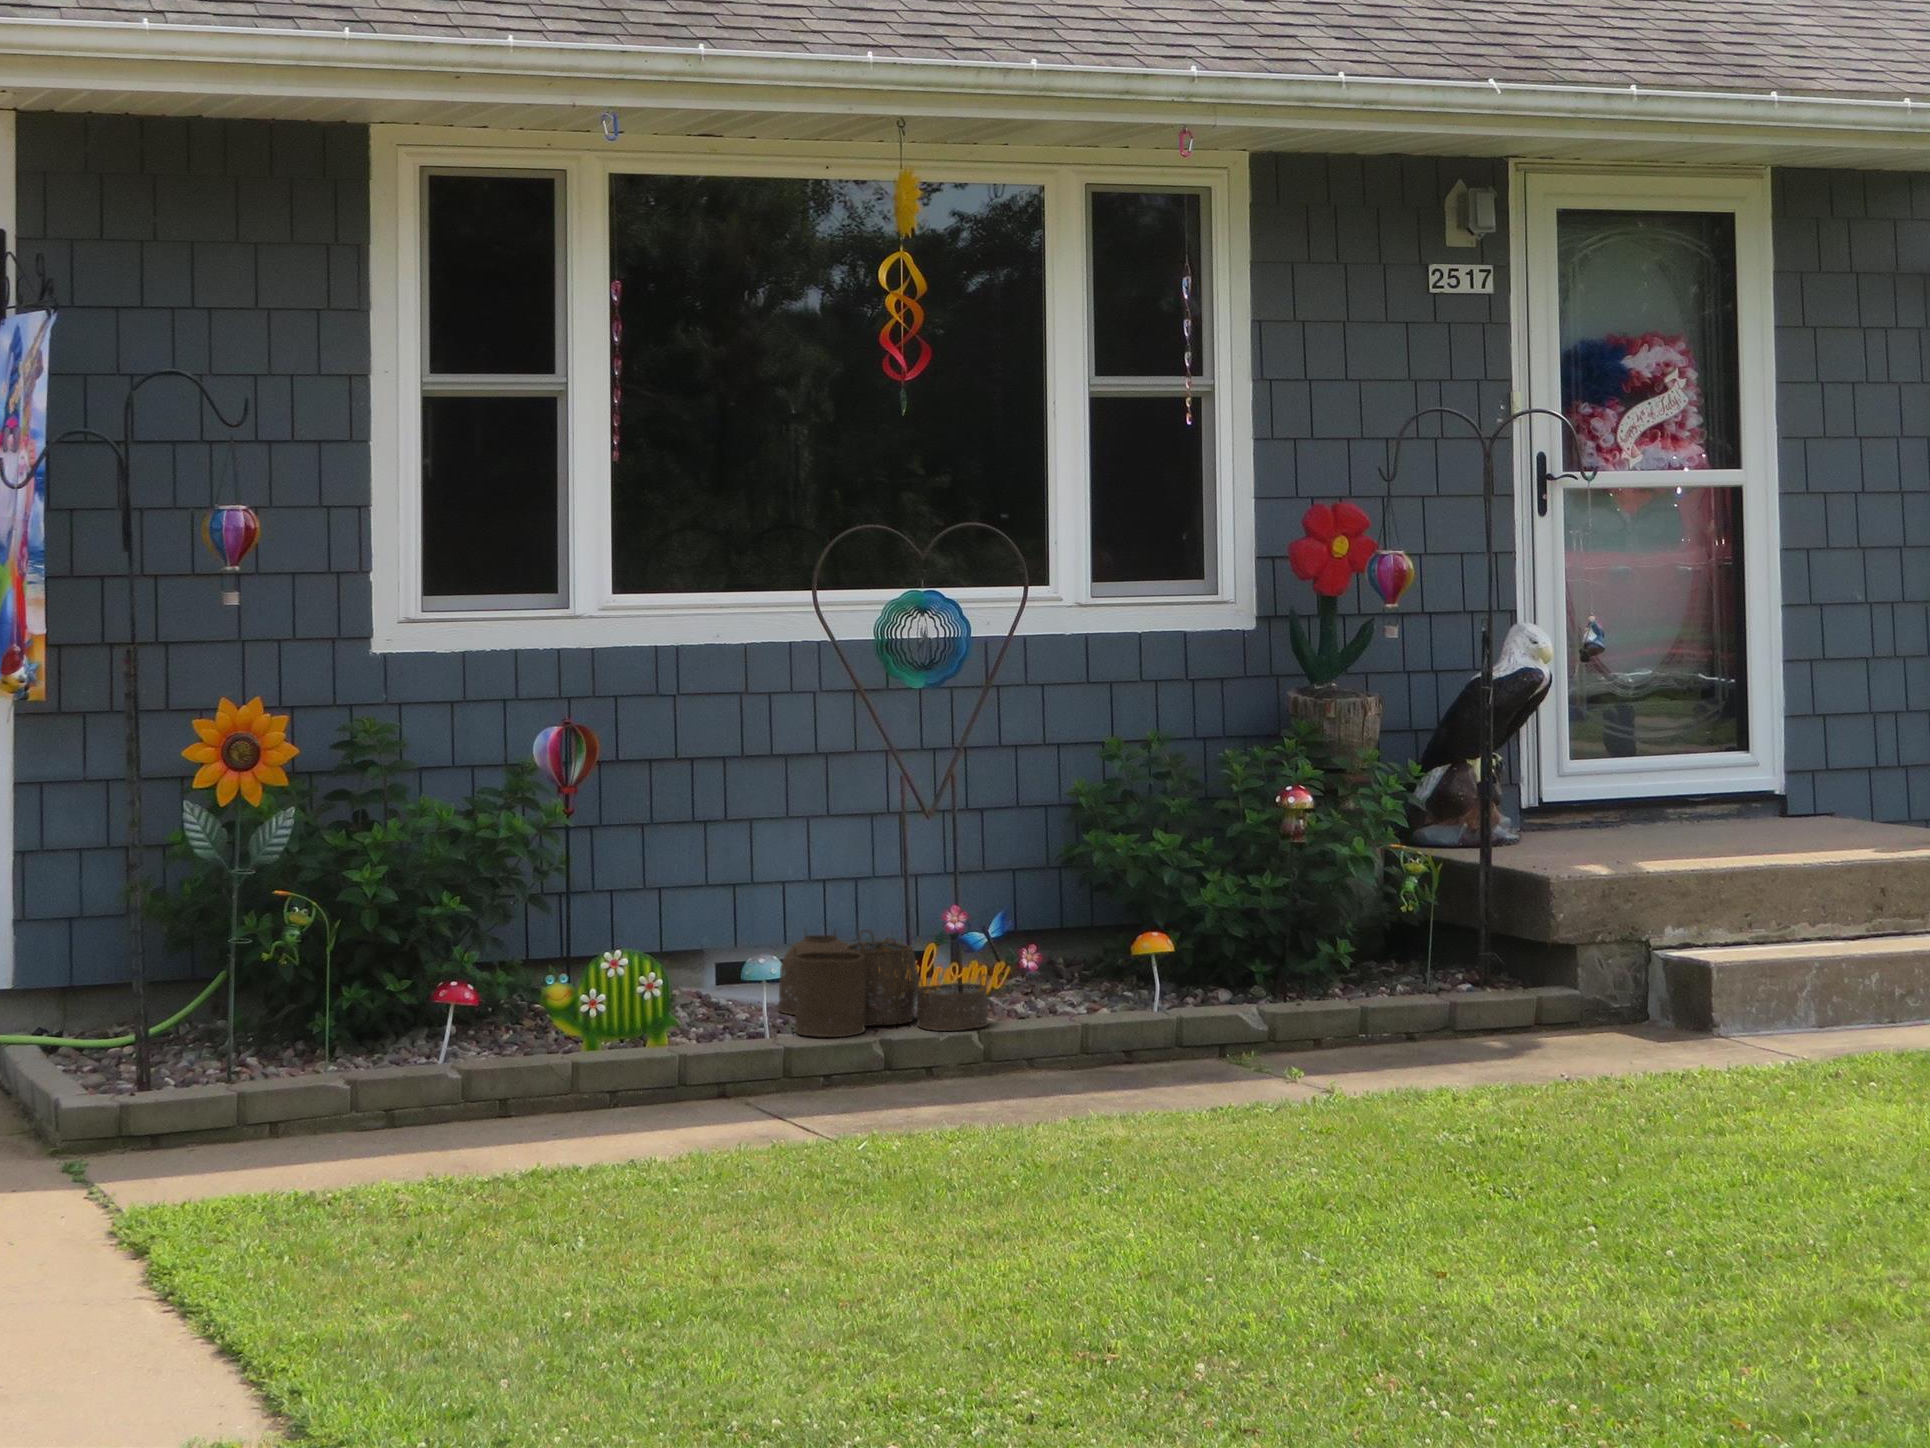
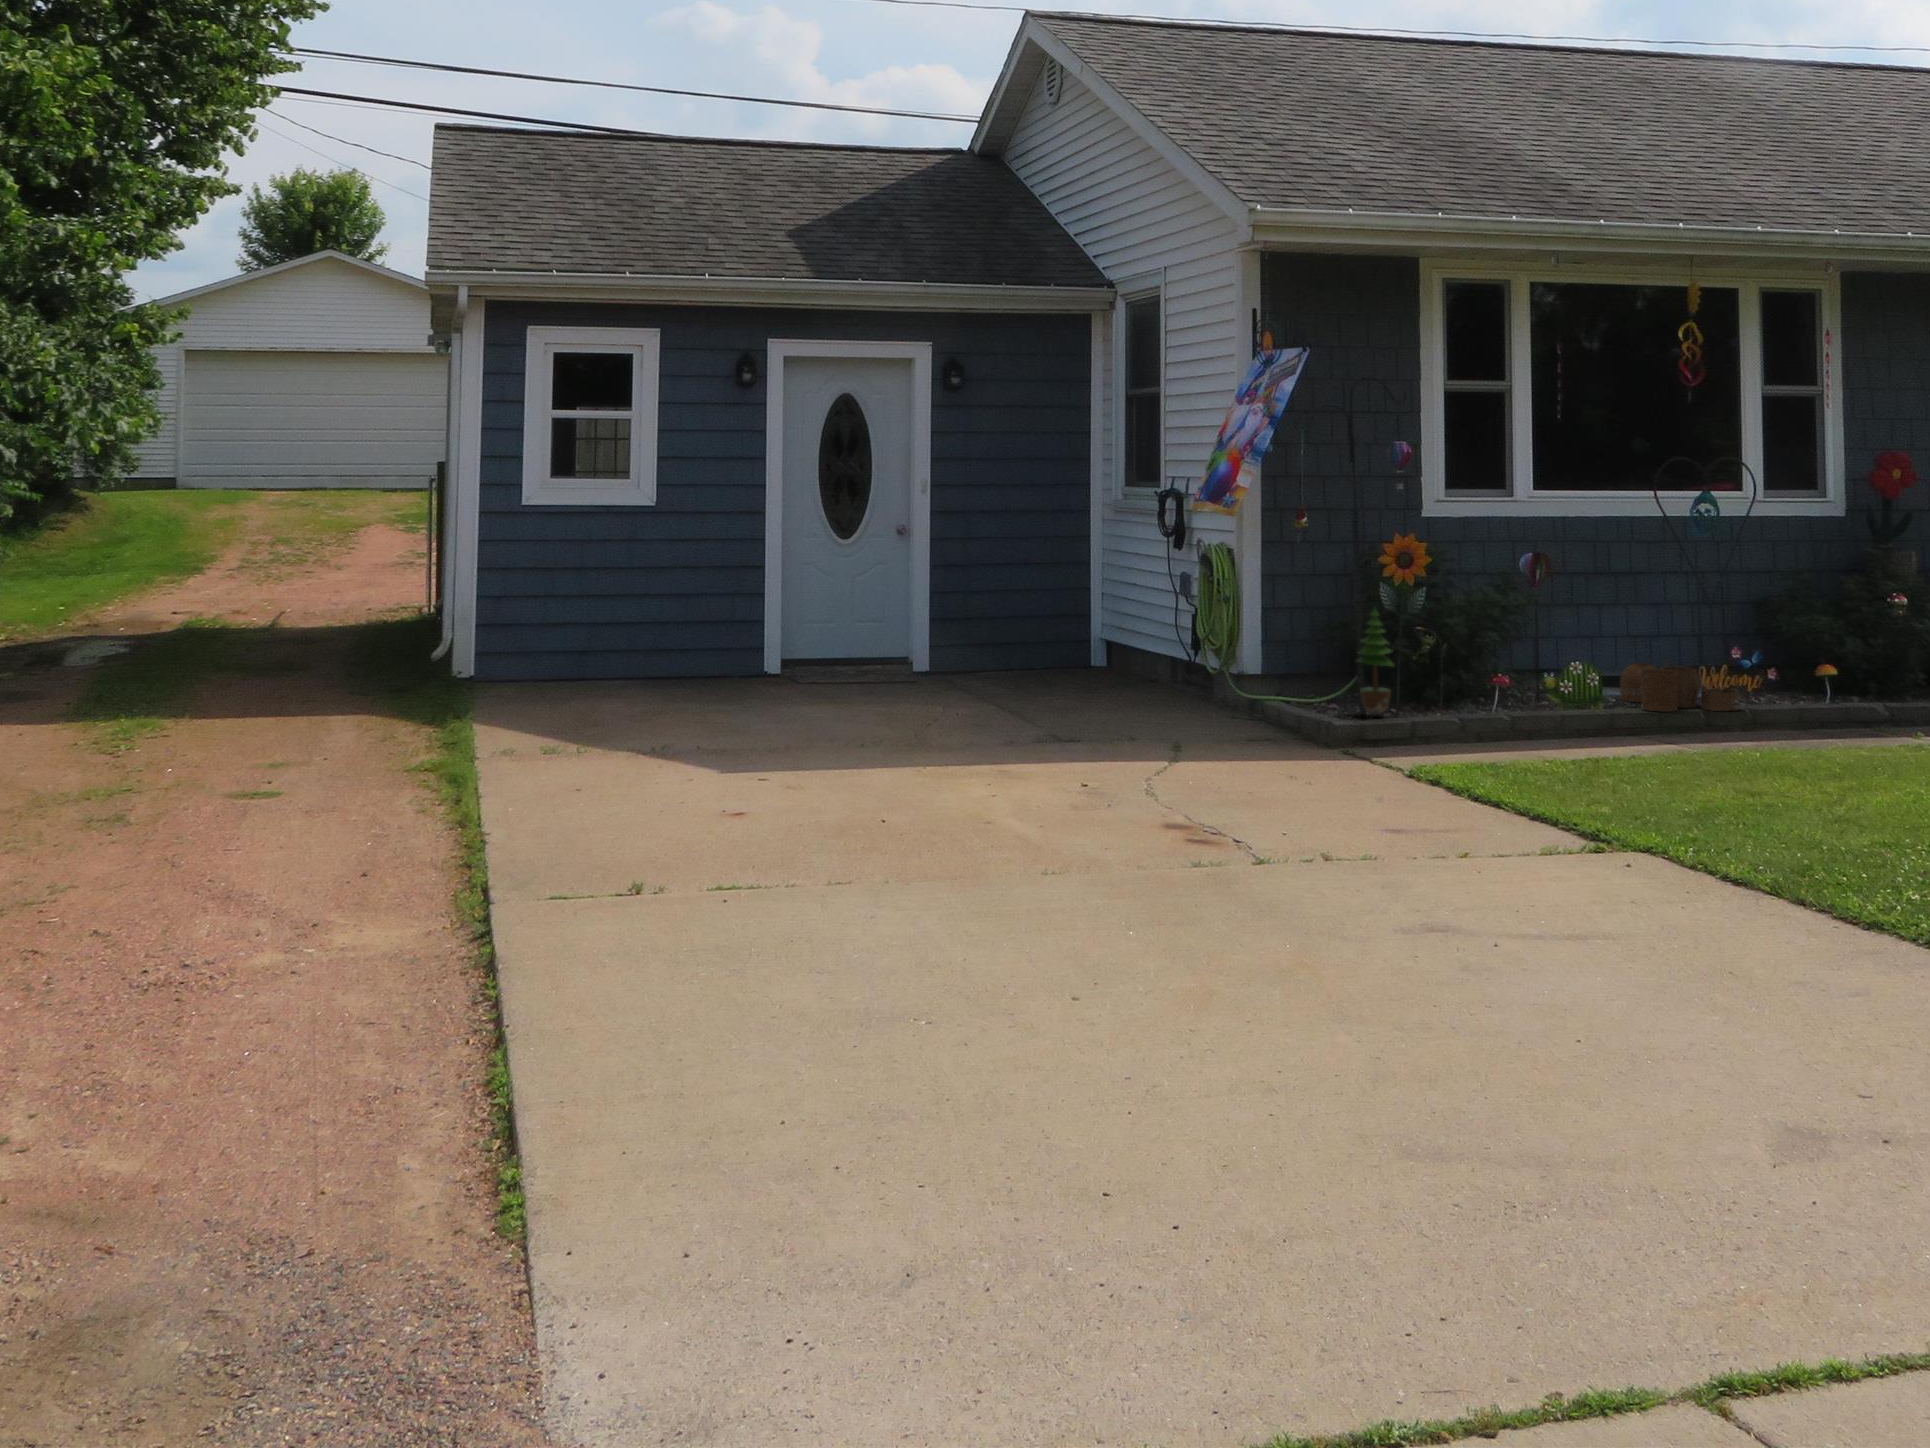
potted tree: none [180,845,263,1075] -> present [1357,608,1394,716]

